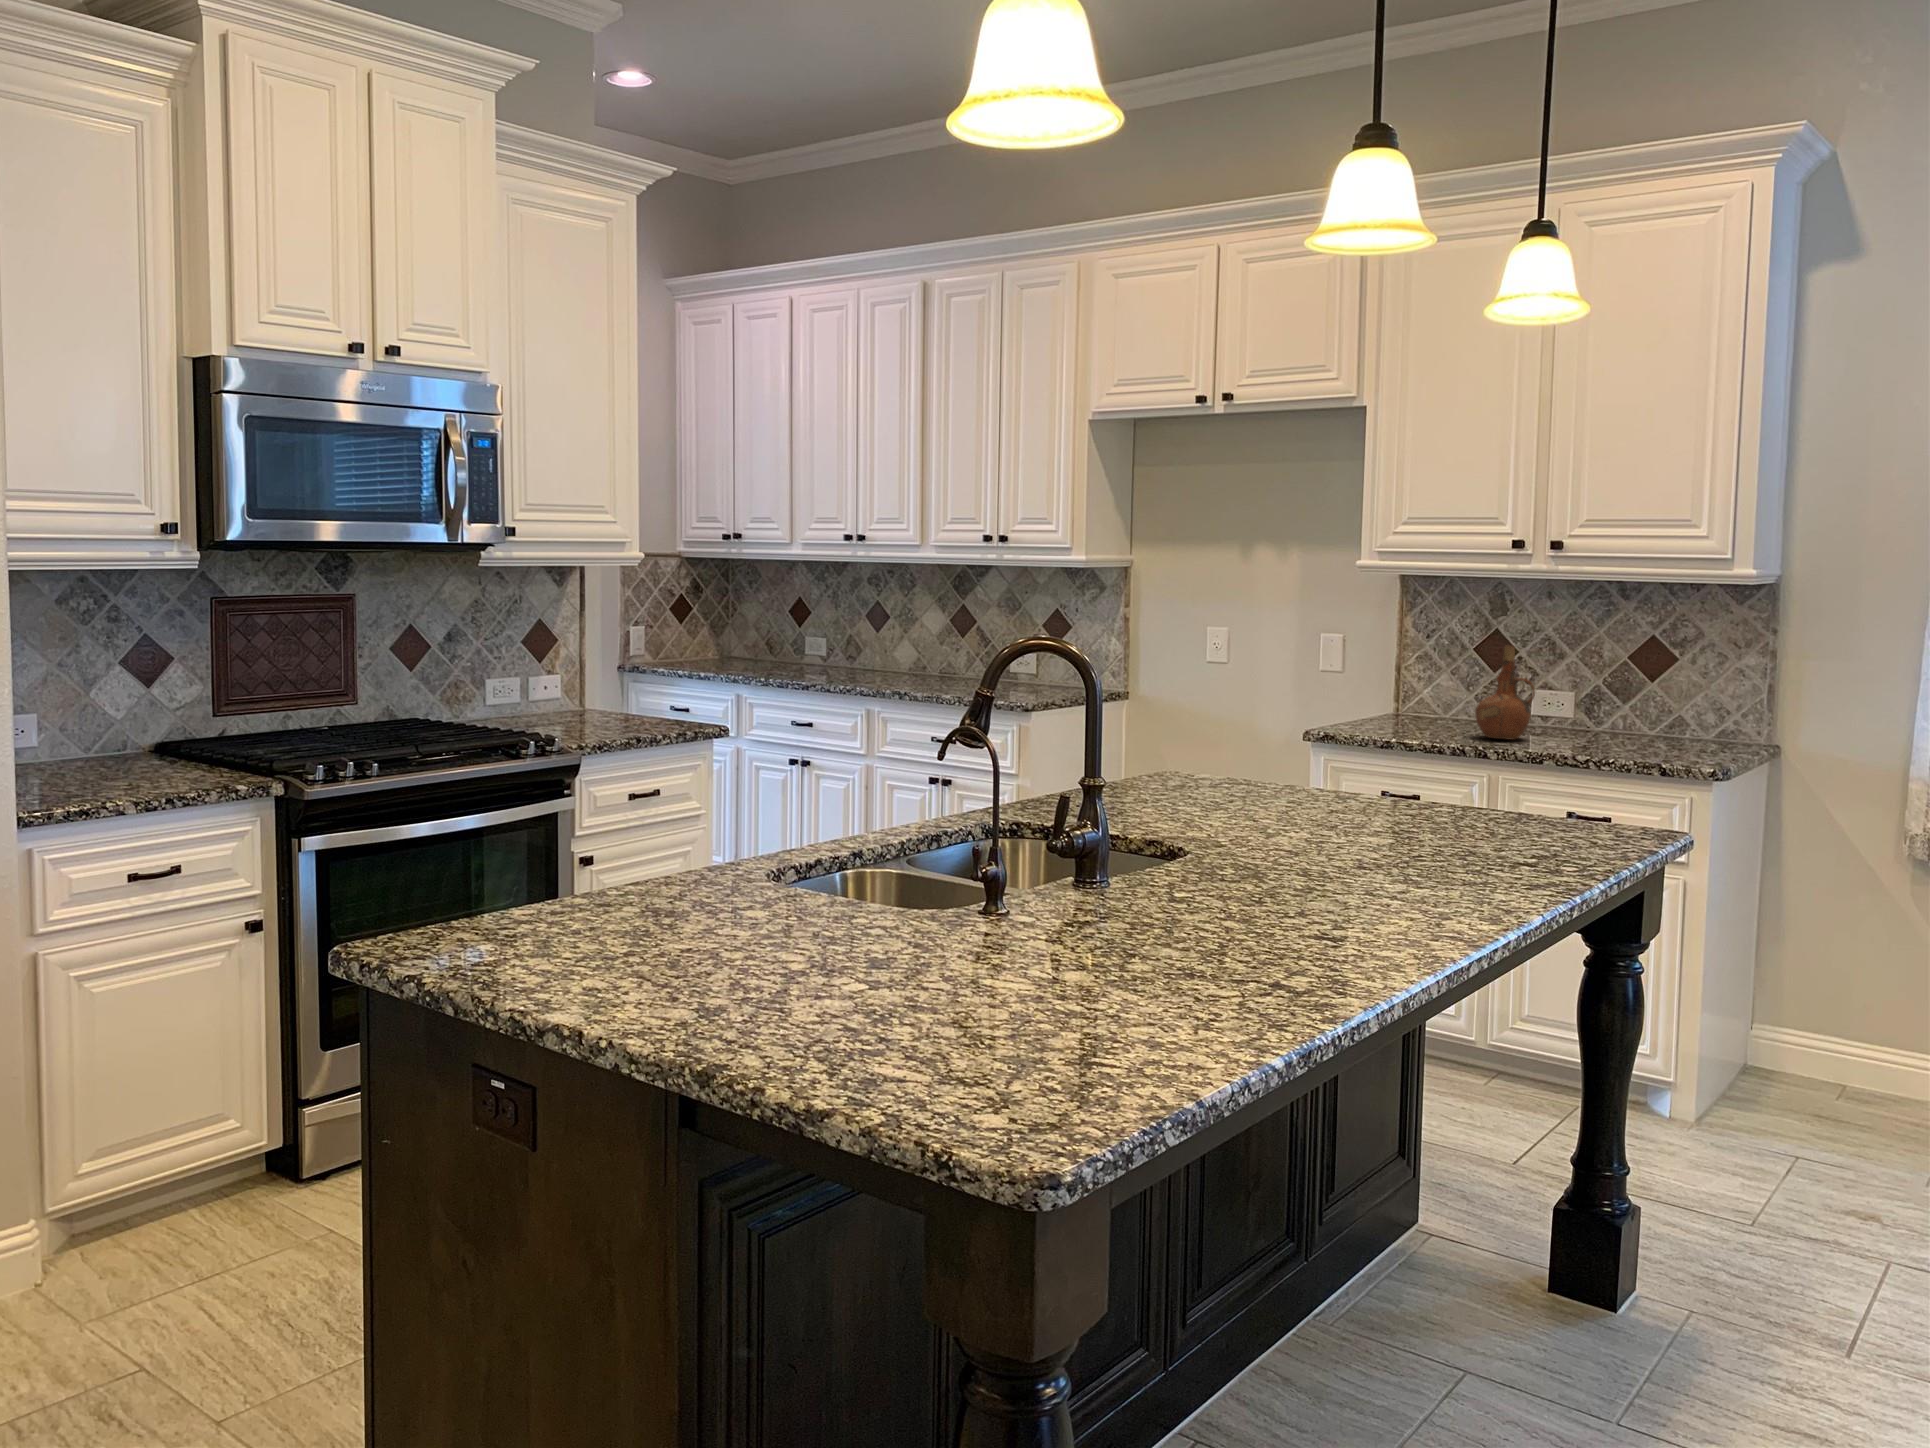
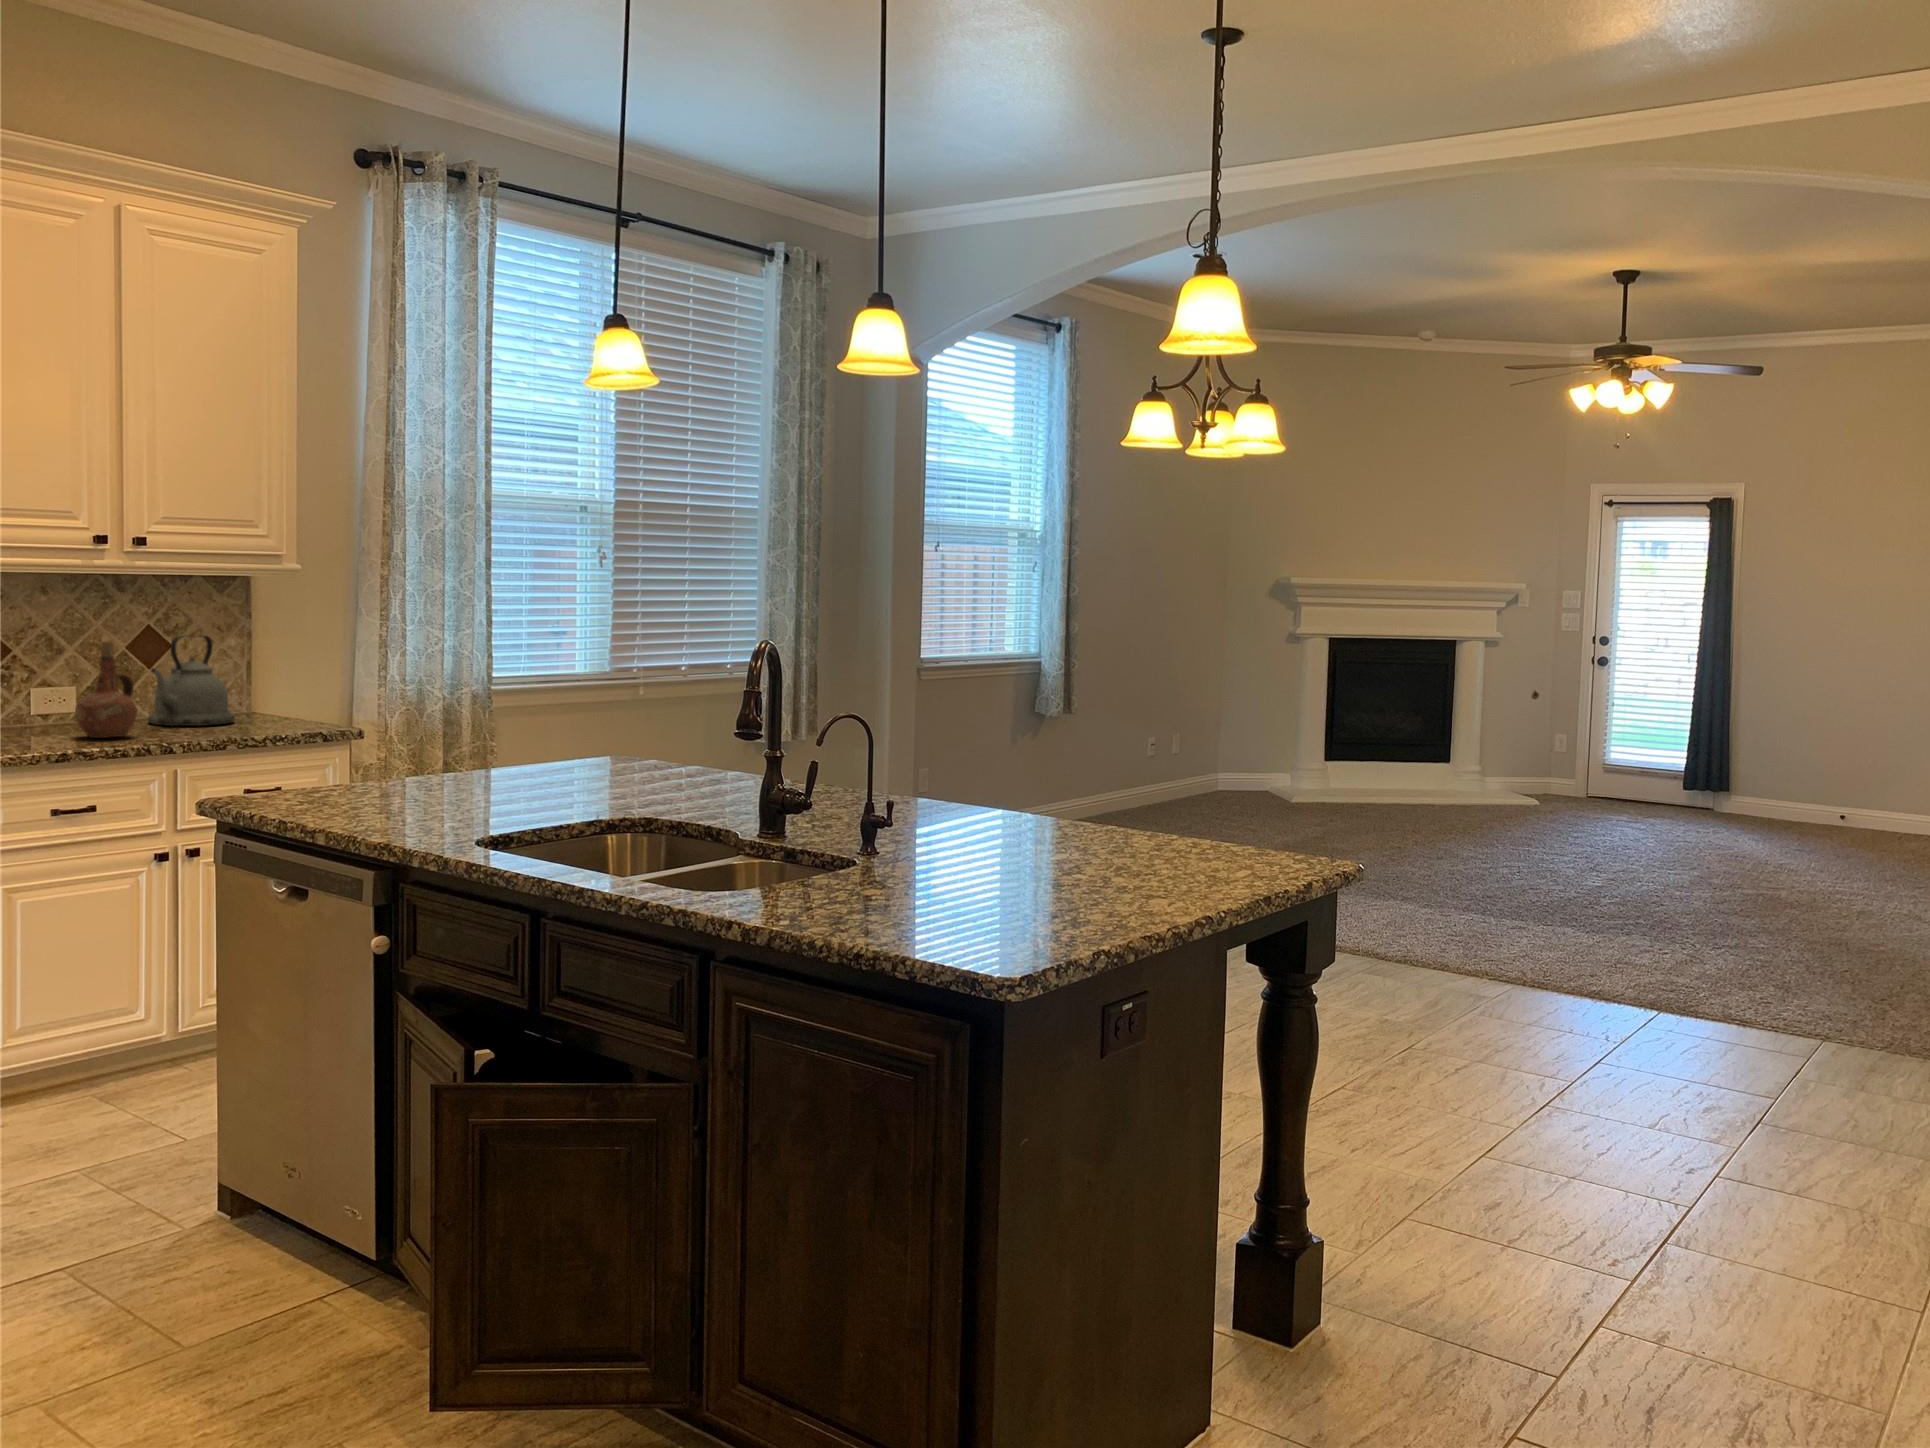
kettle: none [1581,647,1697,747] -> present [147,635,235,726]

